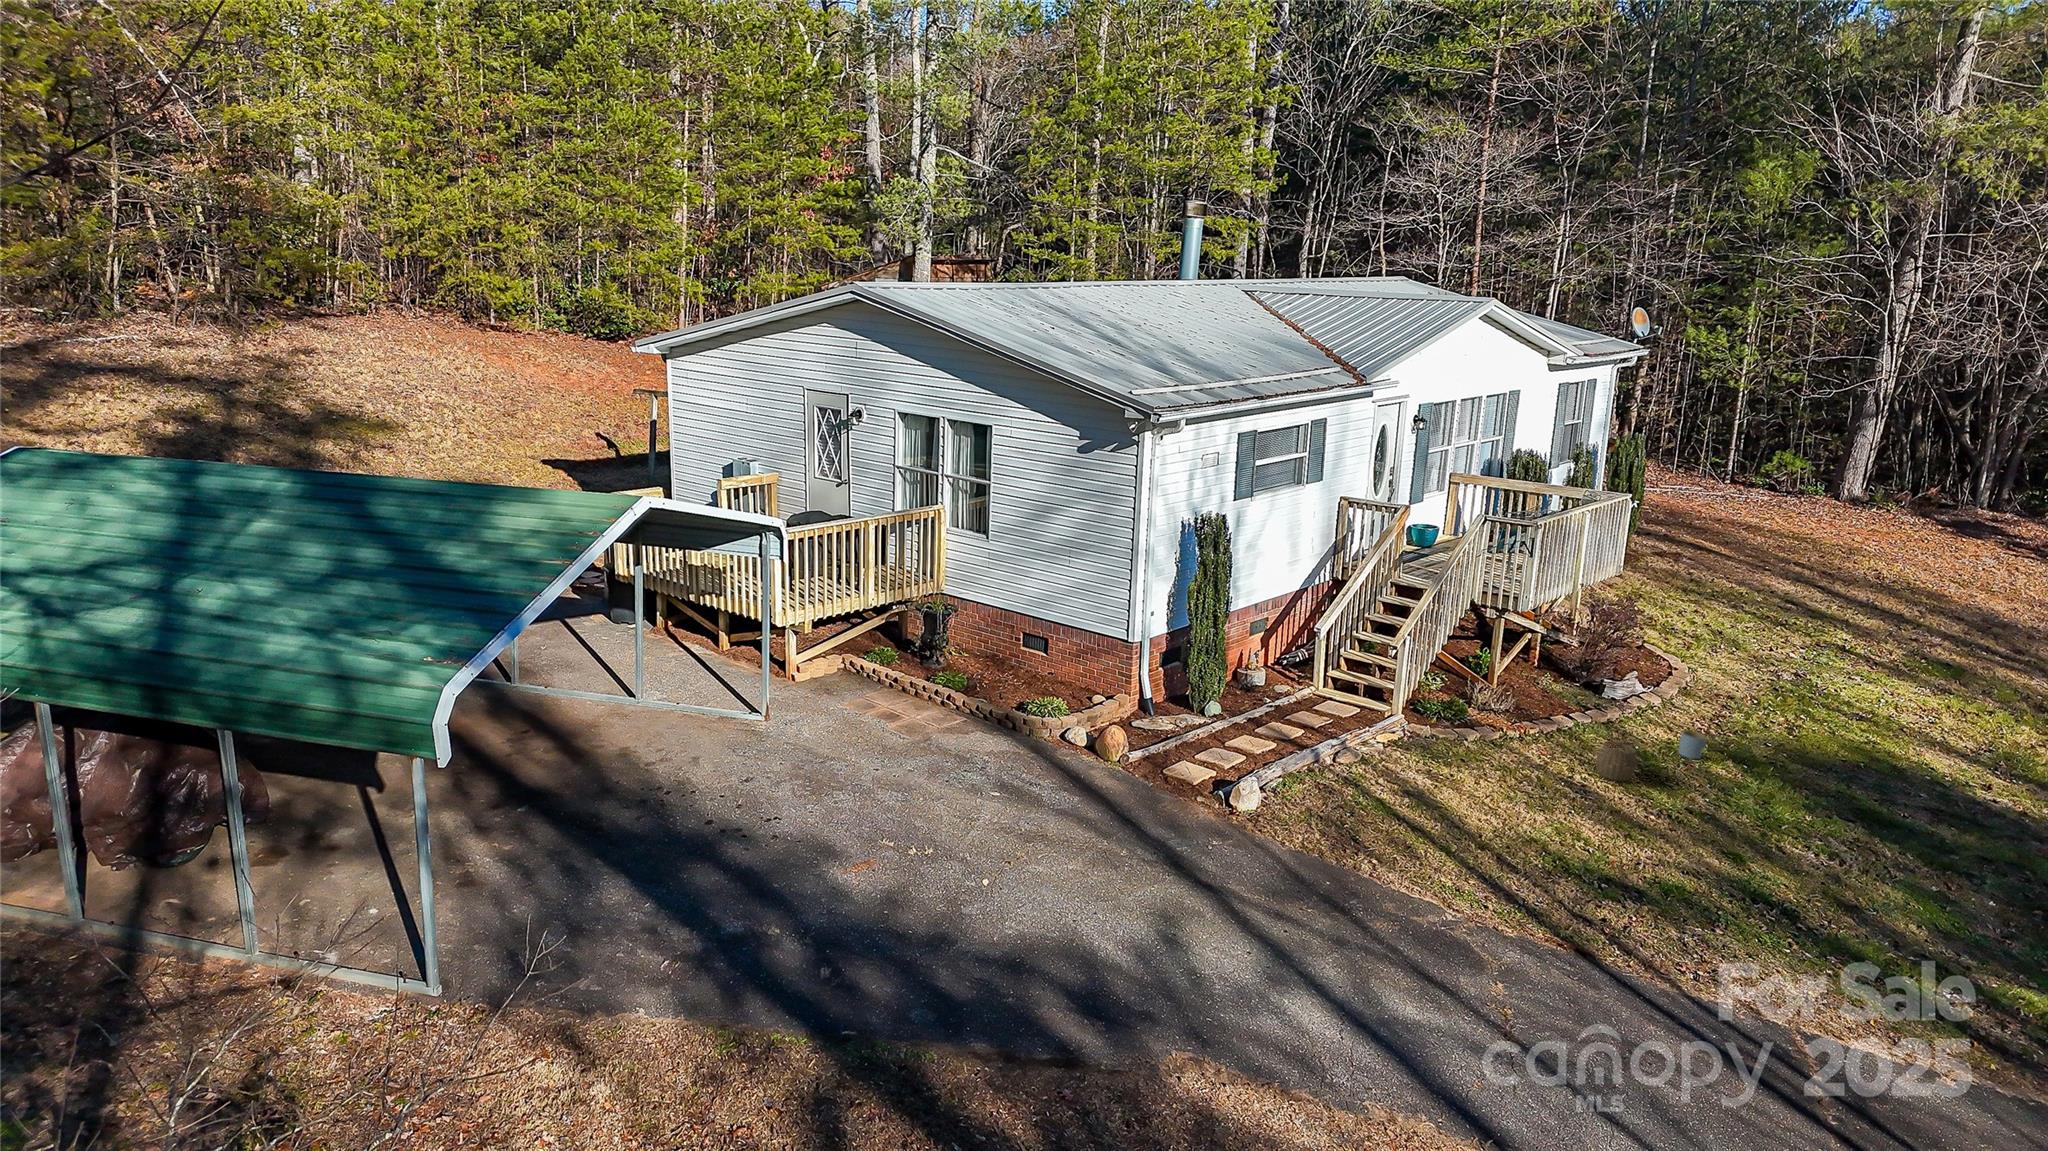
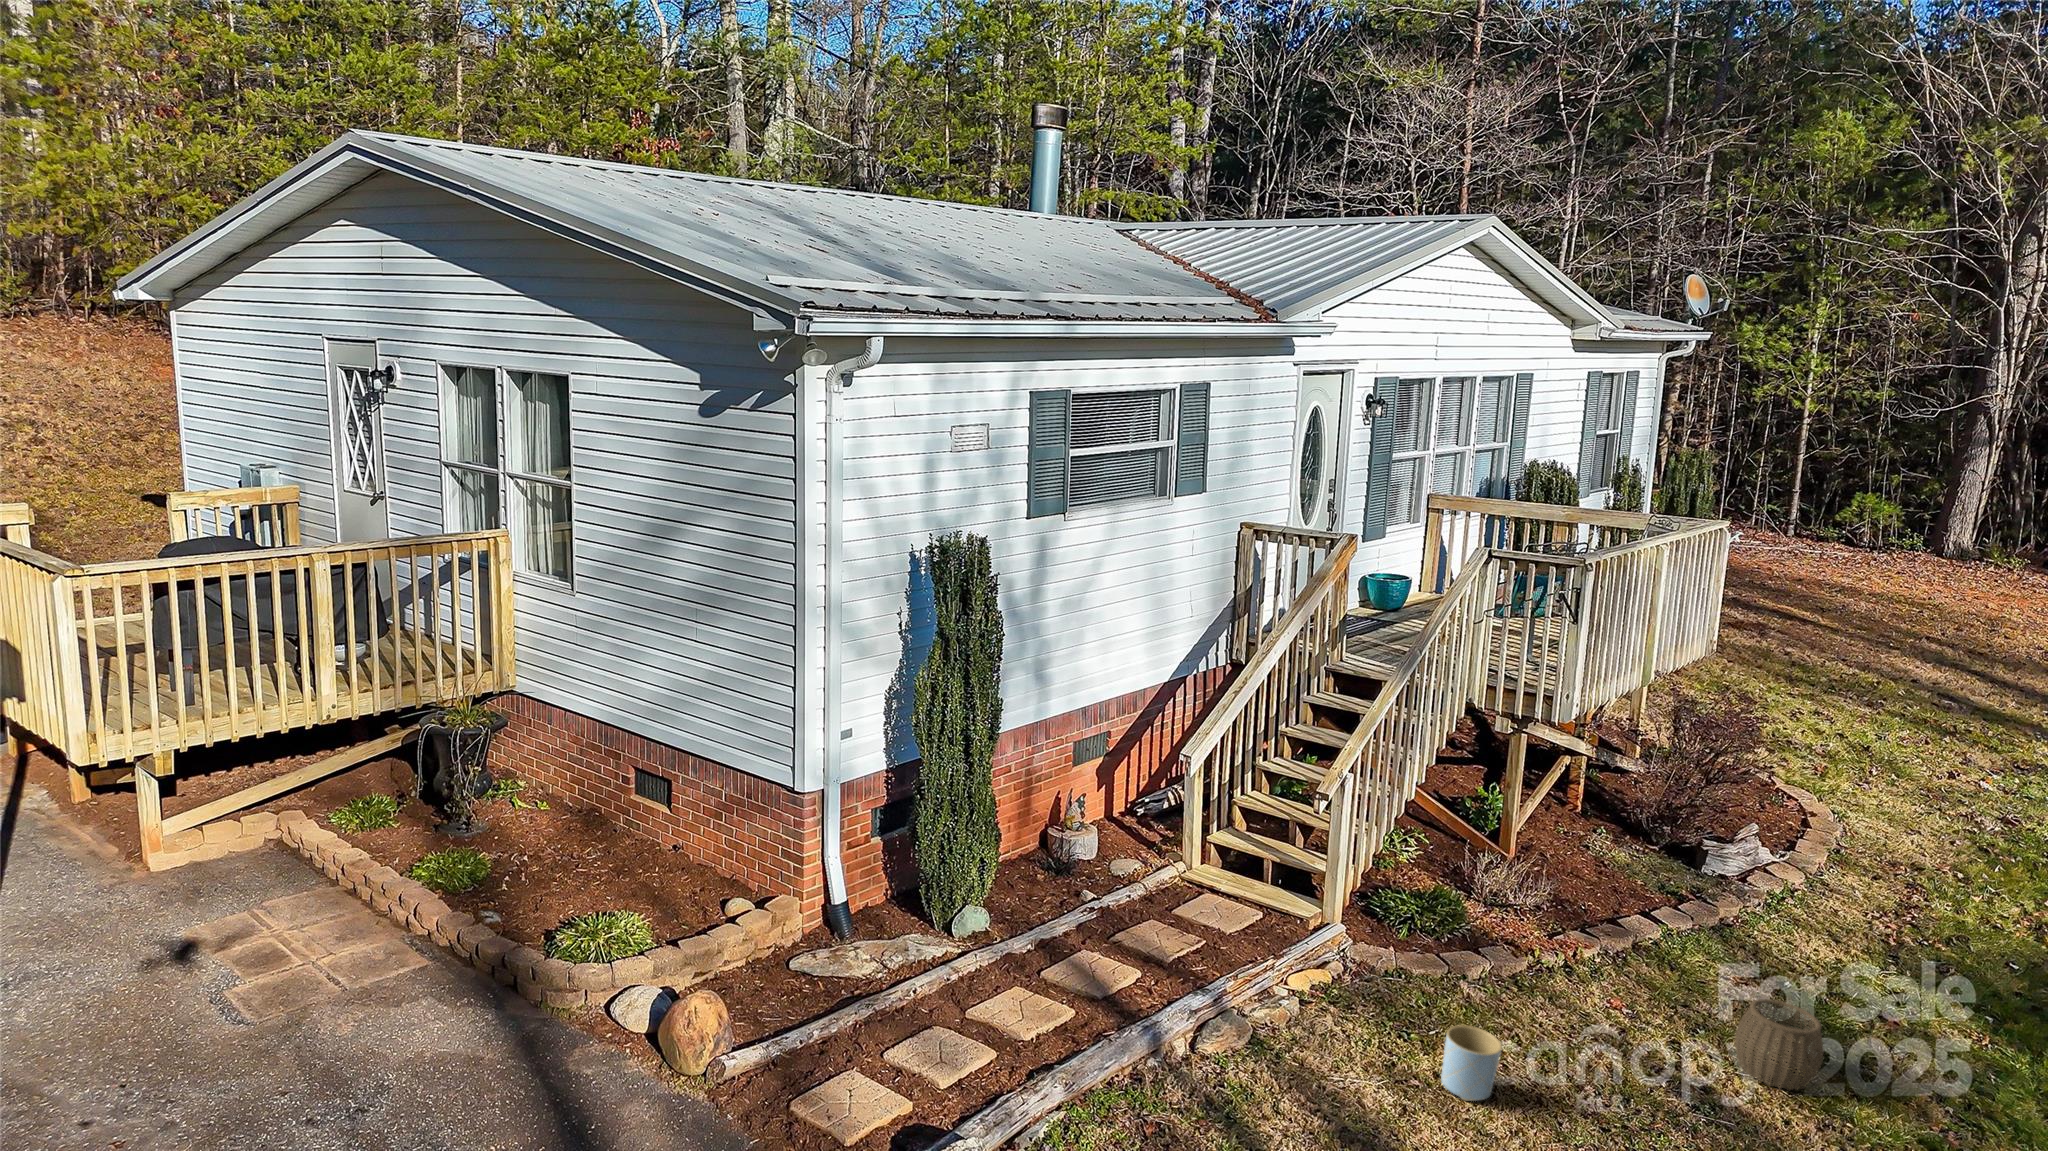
planter: present [1678,730,1707,759] -> present [1441,1025,1502,1101]

